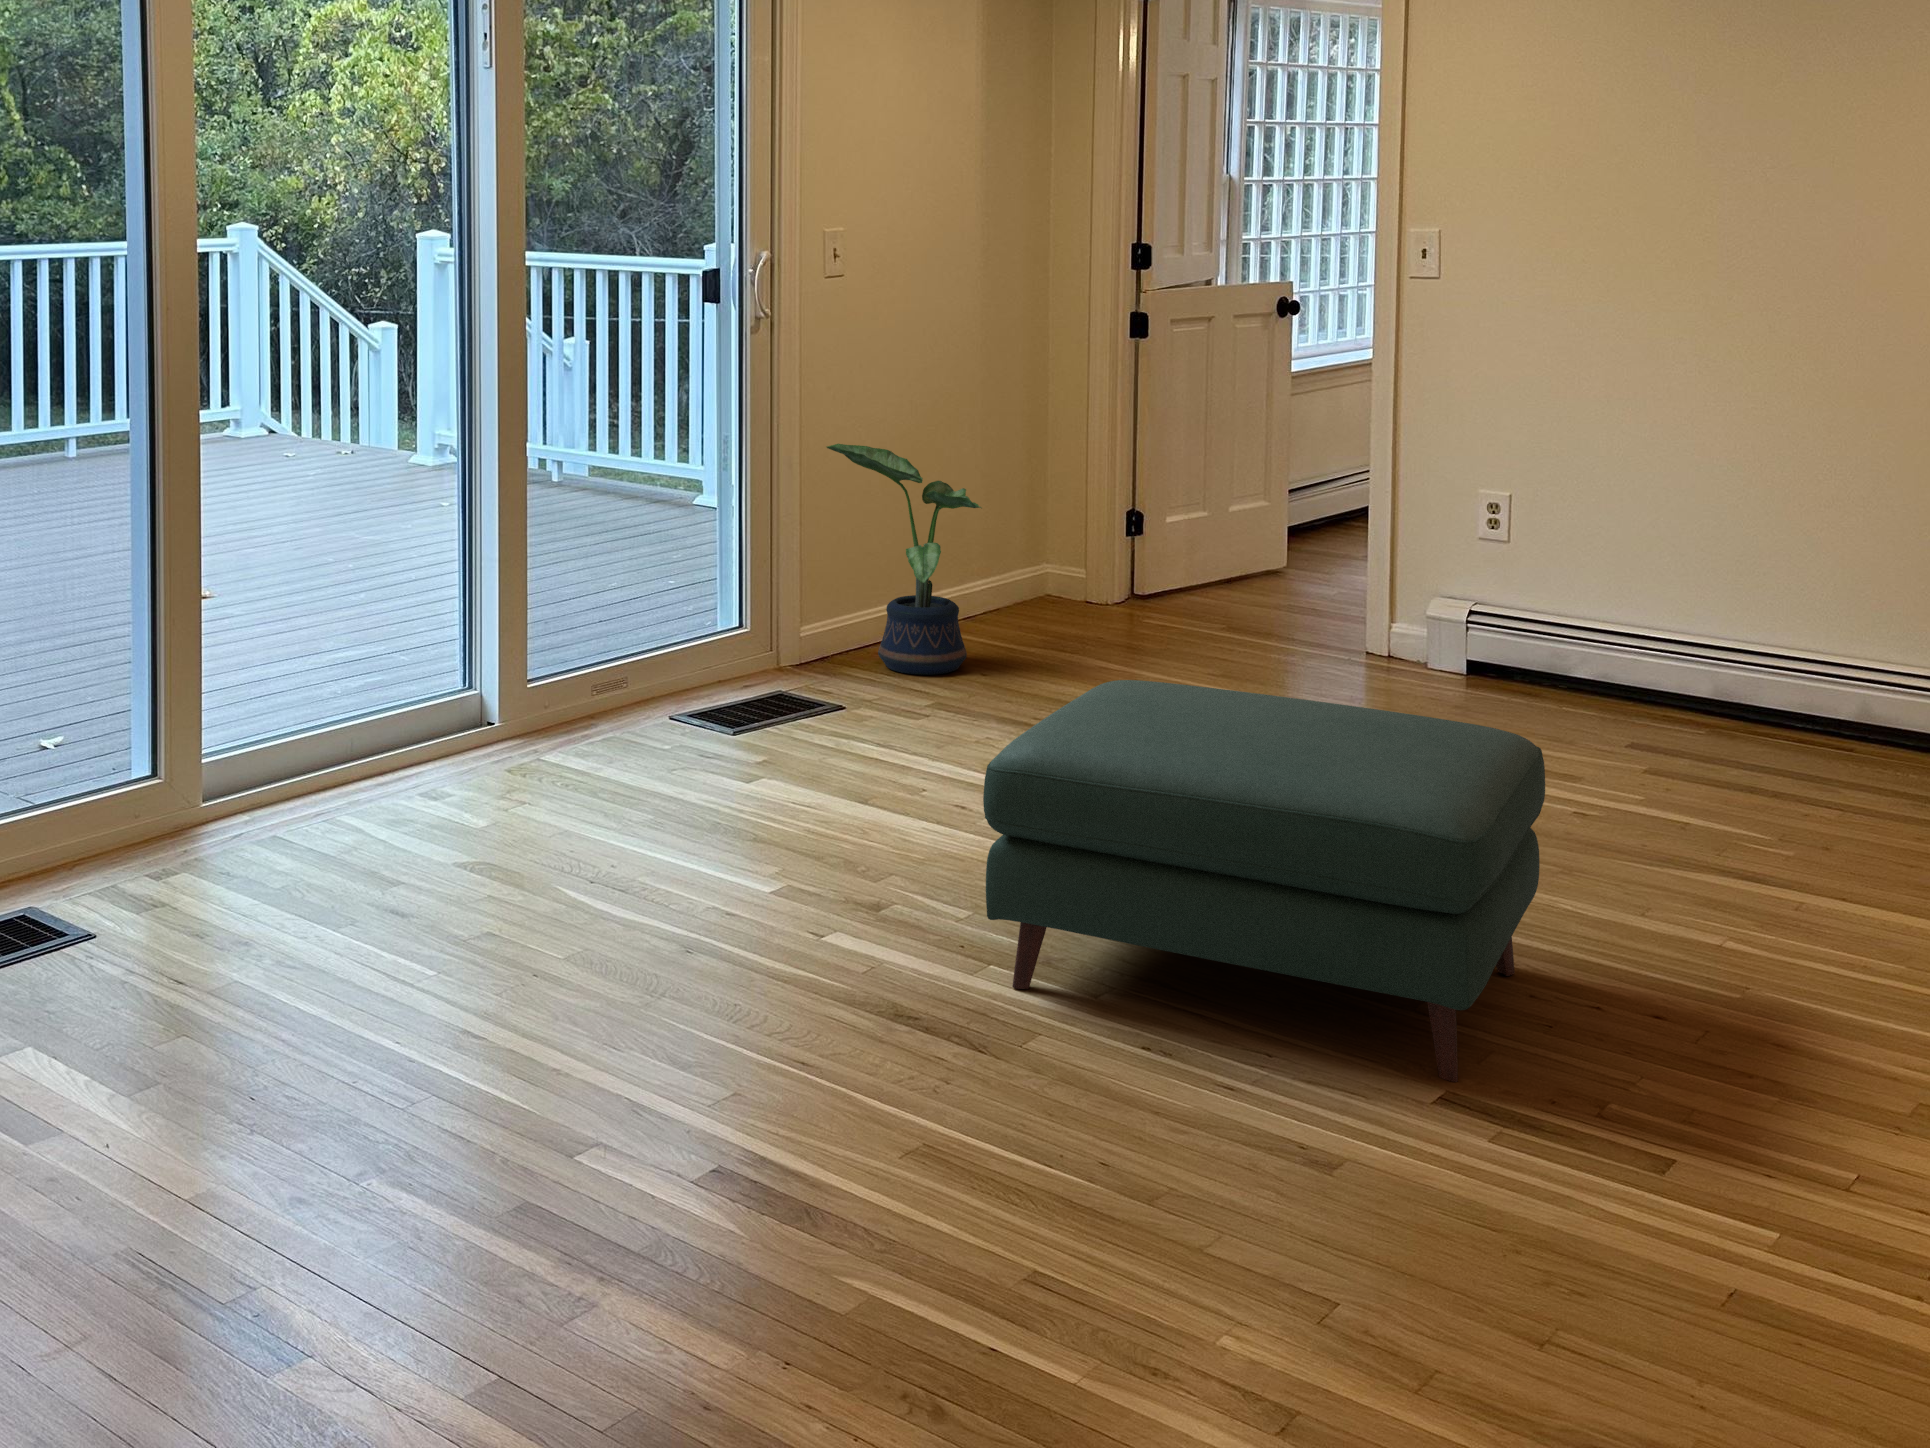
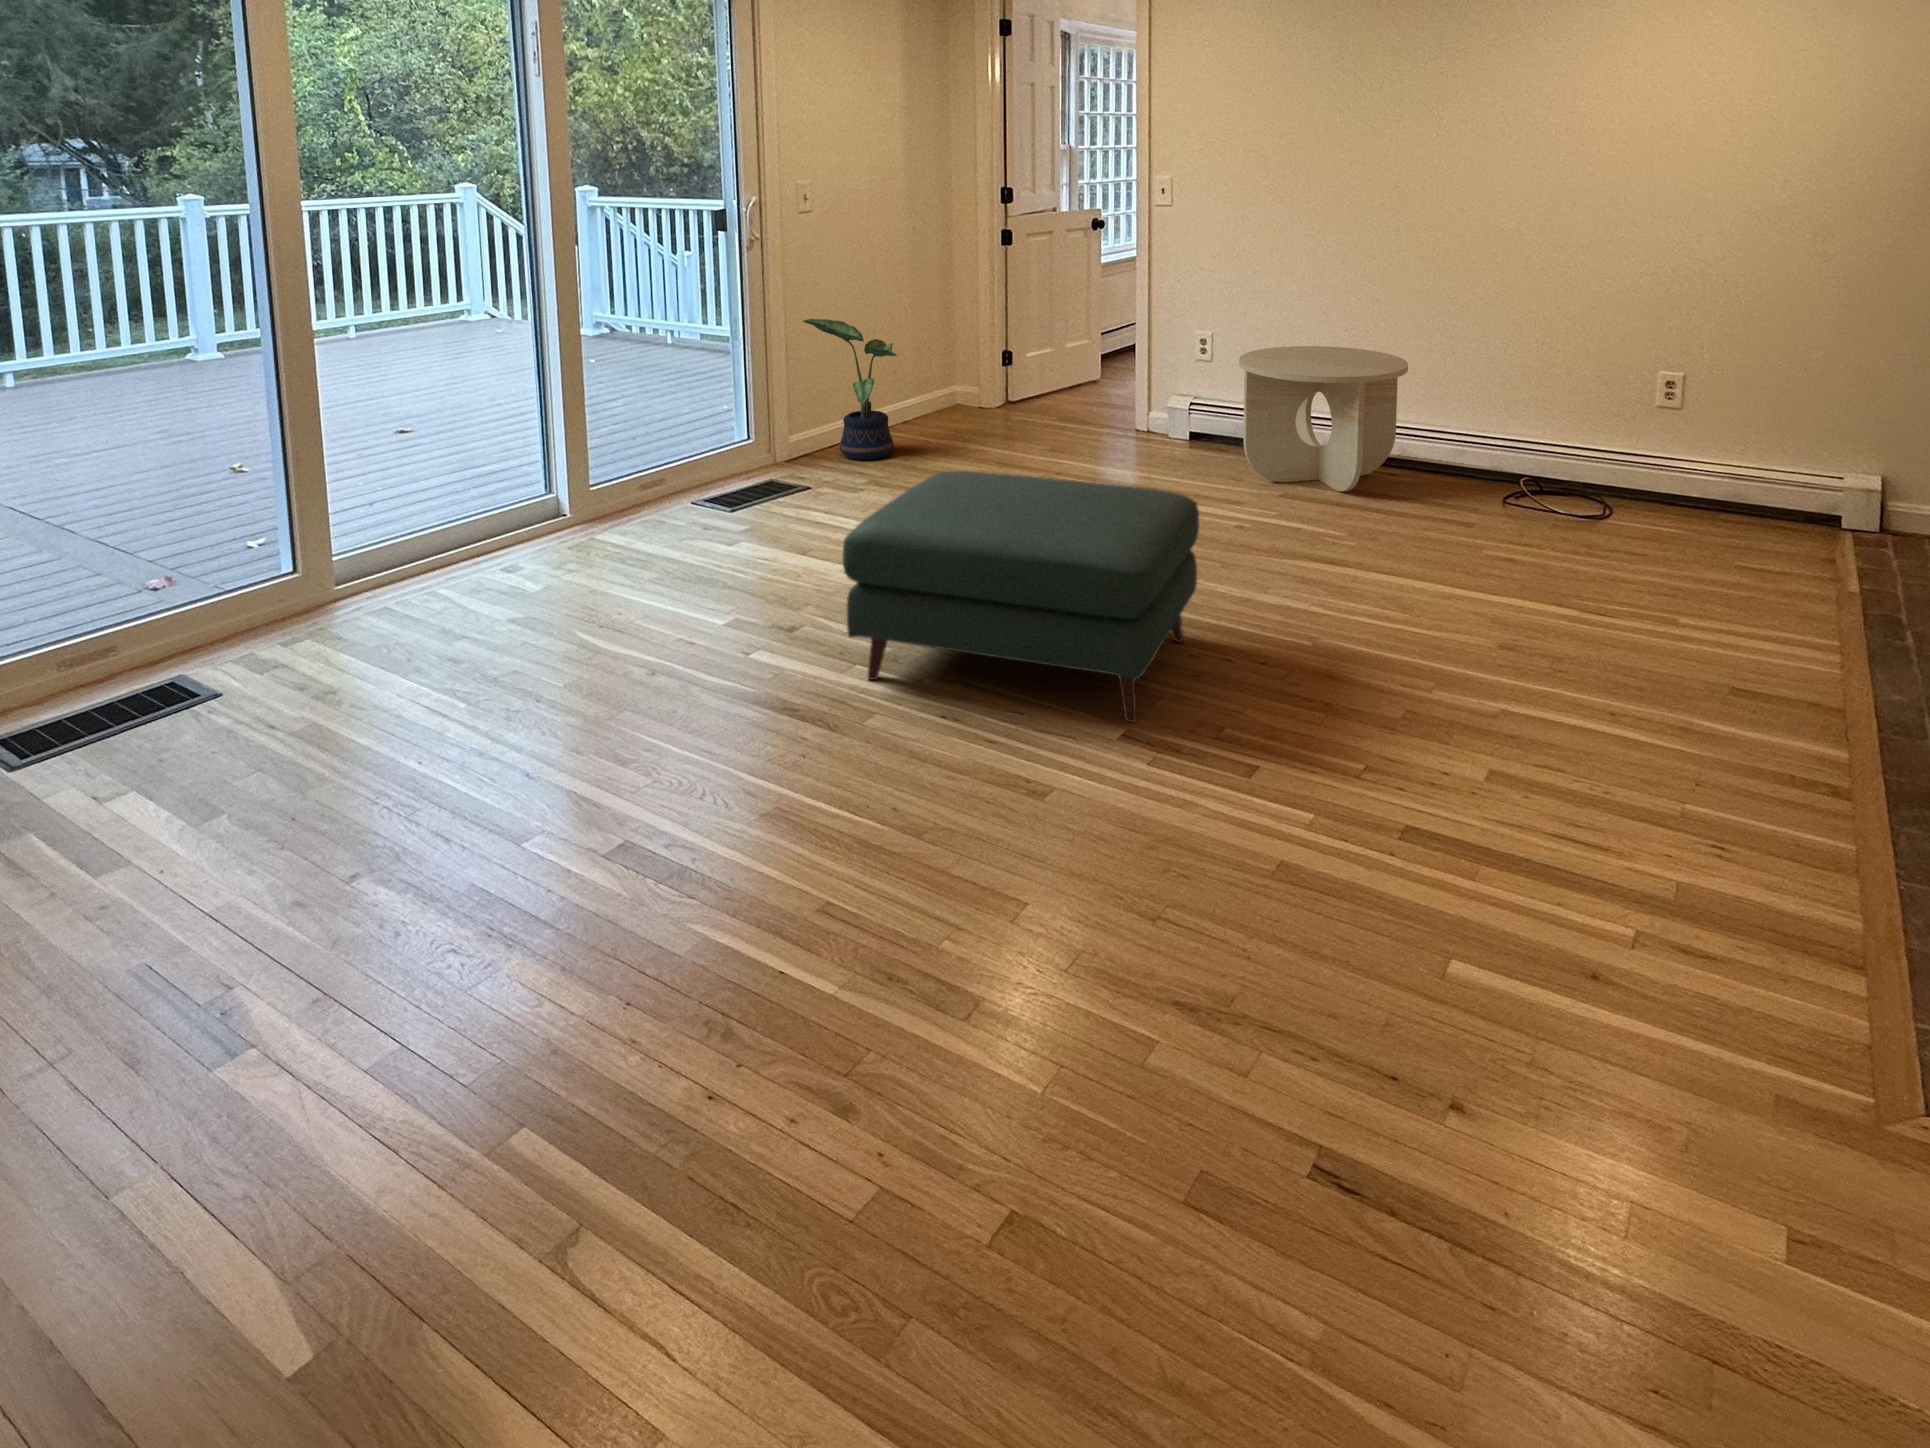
side table: none [1570,519,1880,768] -> present [1239,346,1408,491]

